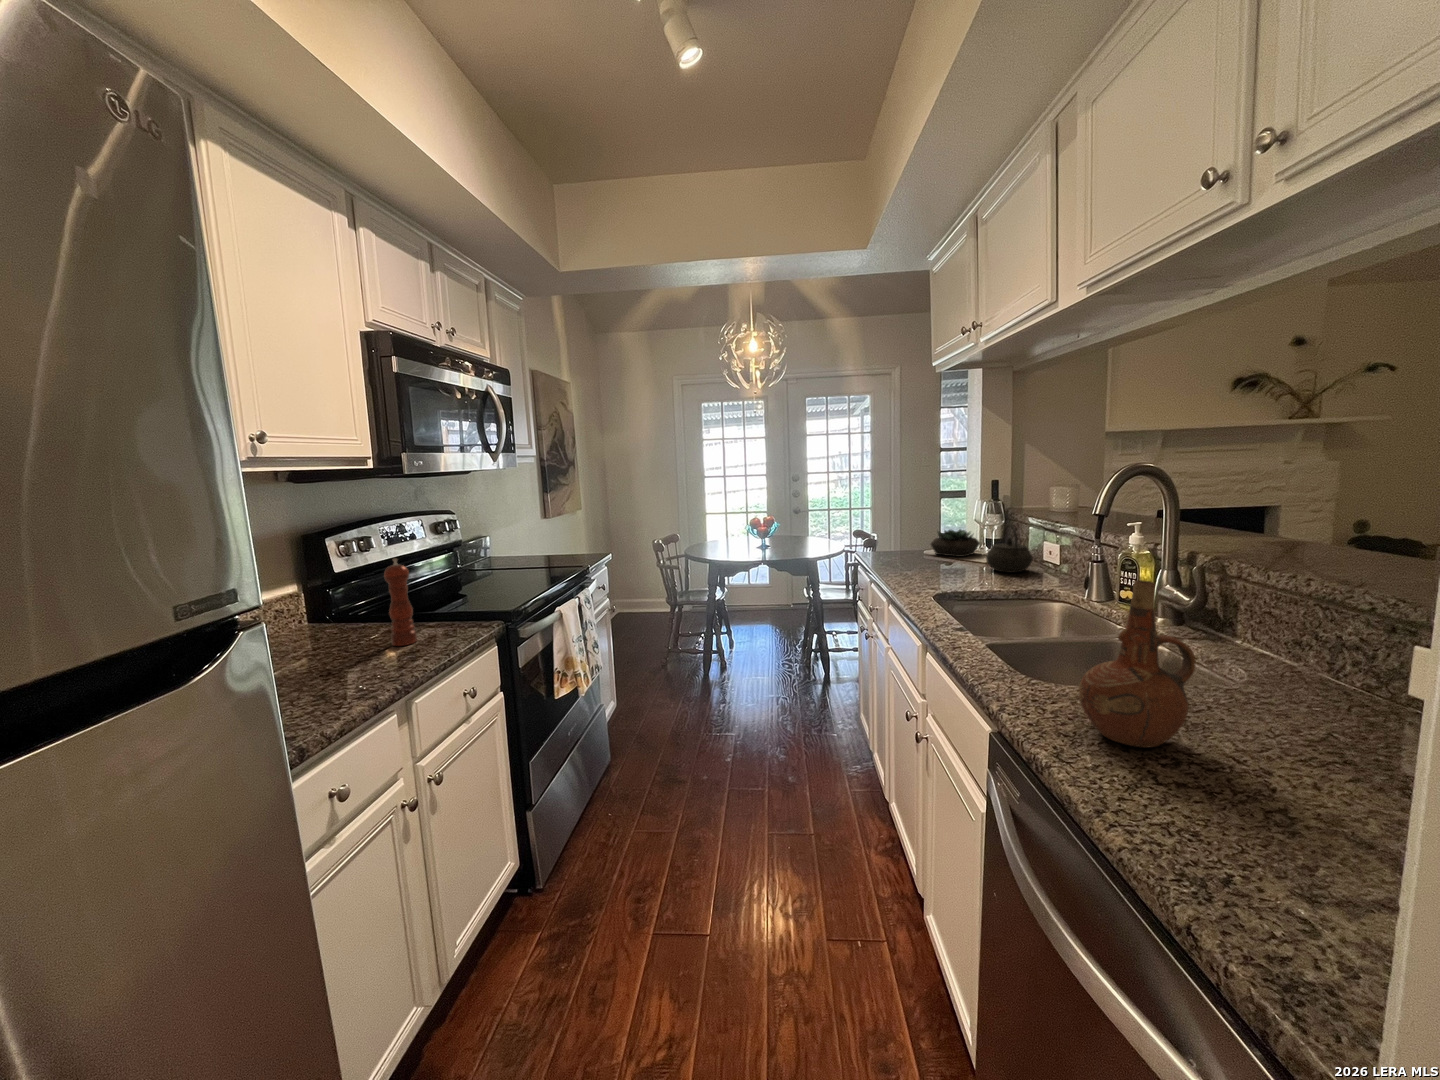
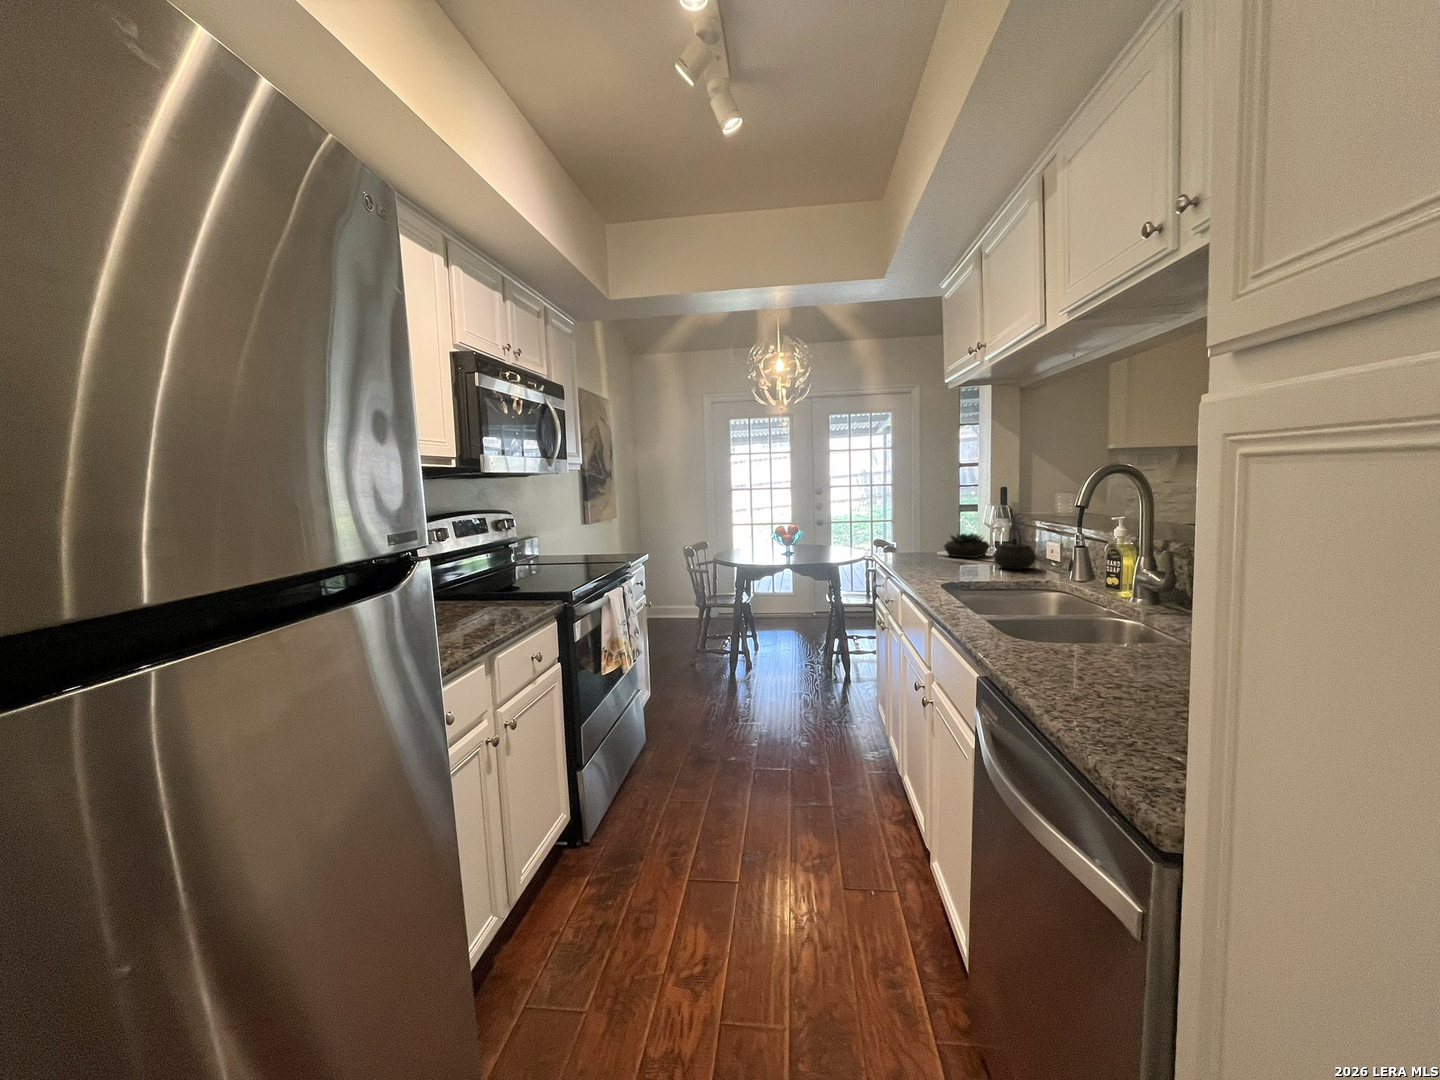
pepper mill: present [384,559,417,646] -> none [468,542,493,616]
ceramic pitcher: present [1079,580,1196,747] -> none [1046,545,1136,678]

